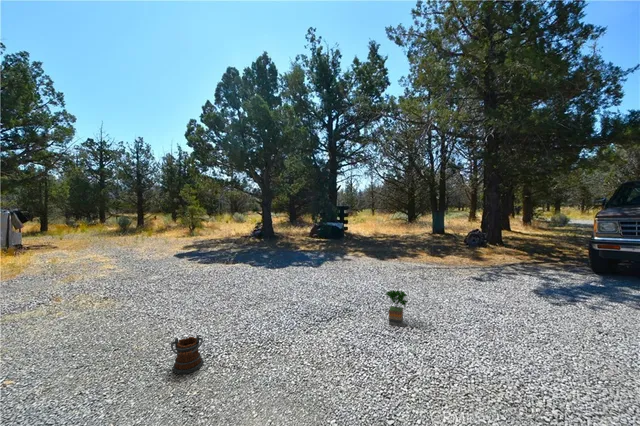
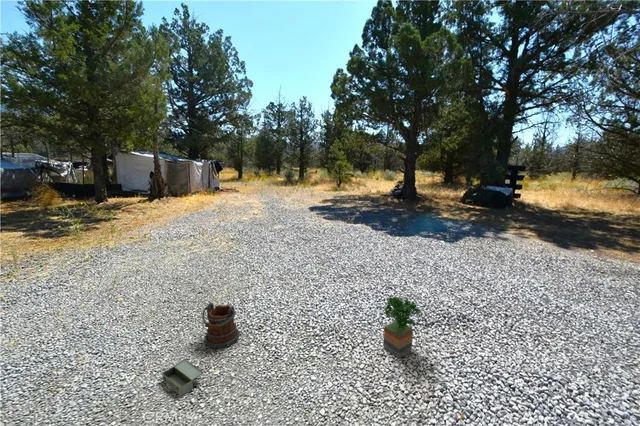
potted tree: present [386,290,408,326] -> present [383,297,421,358]
toolbox: none [163,383,199,404] -> present [162,360,203,396]

